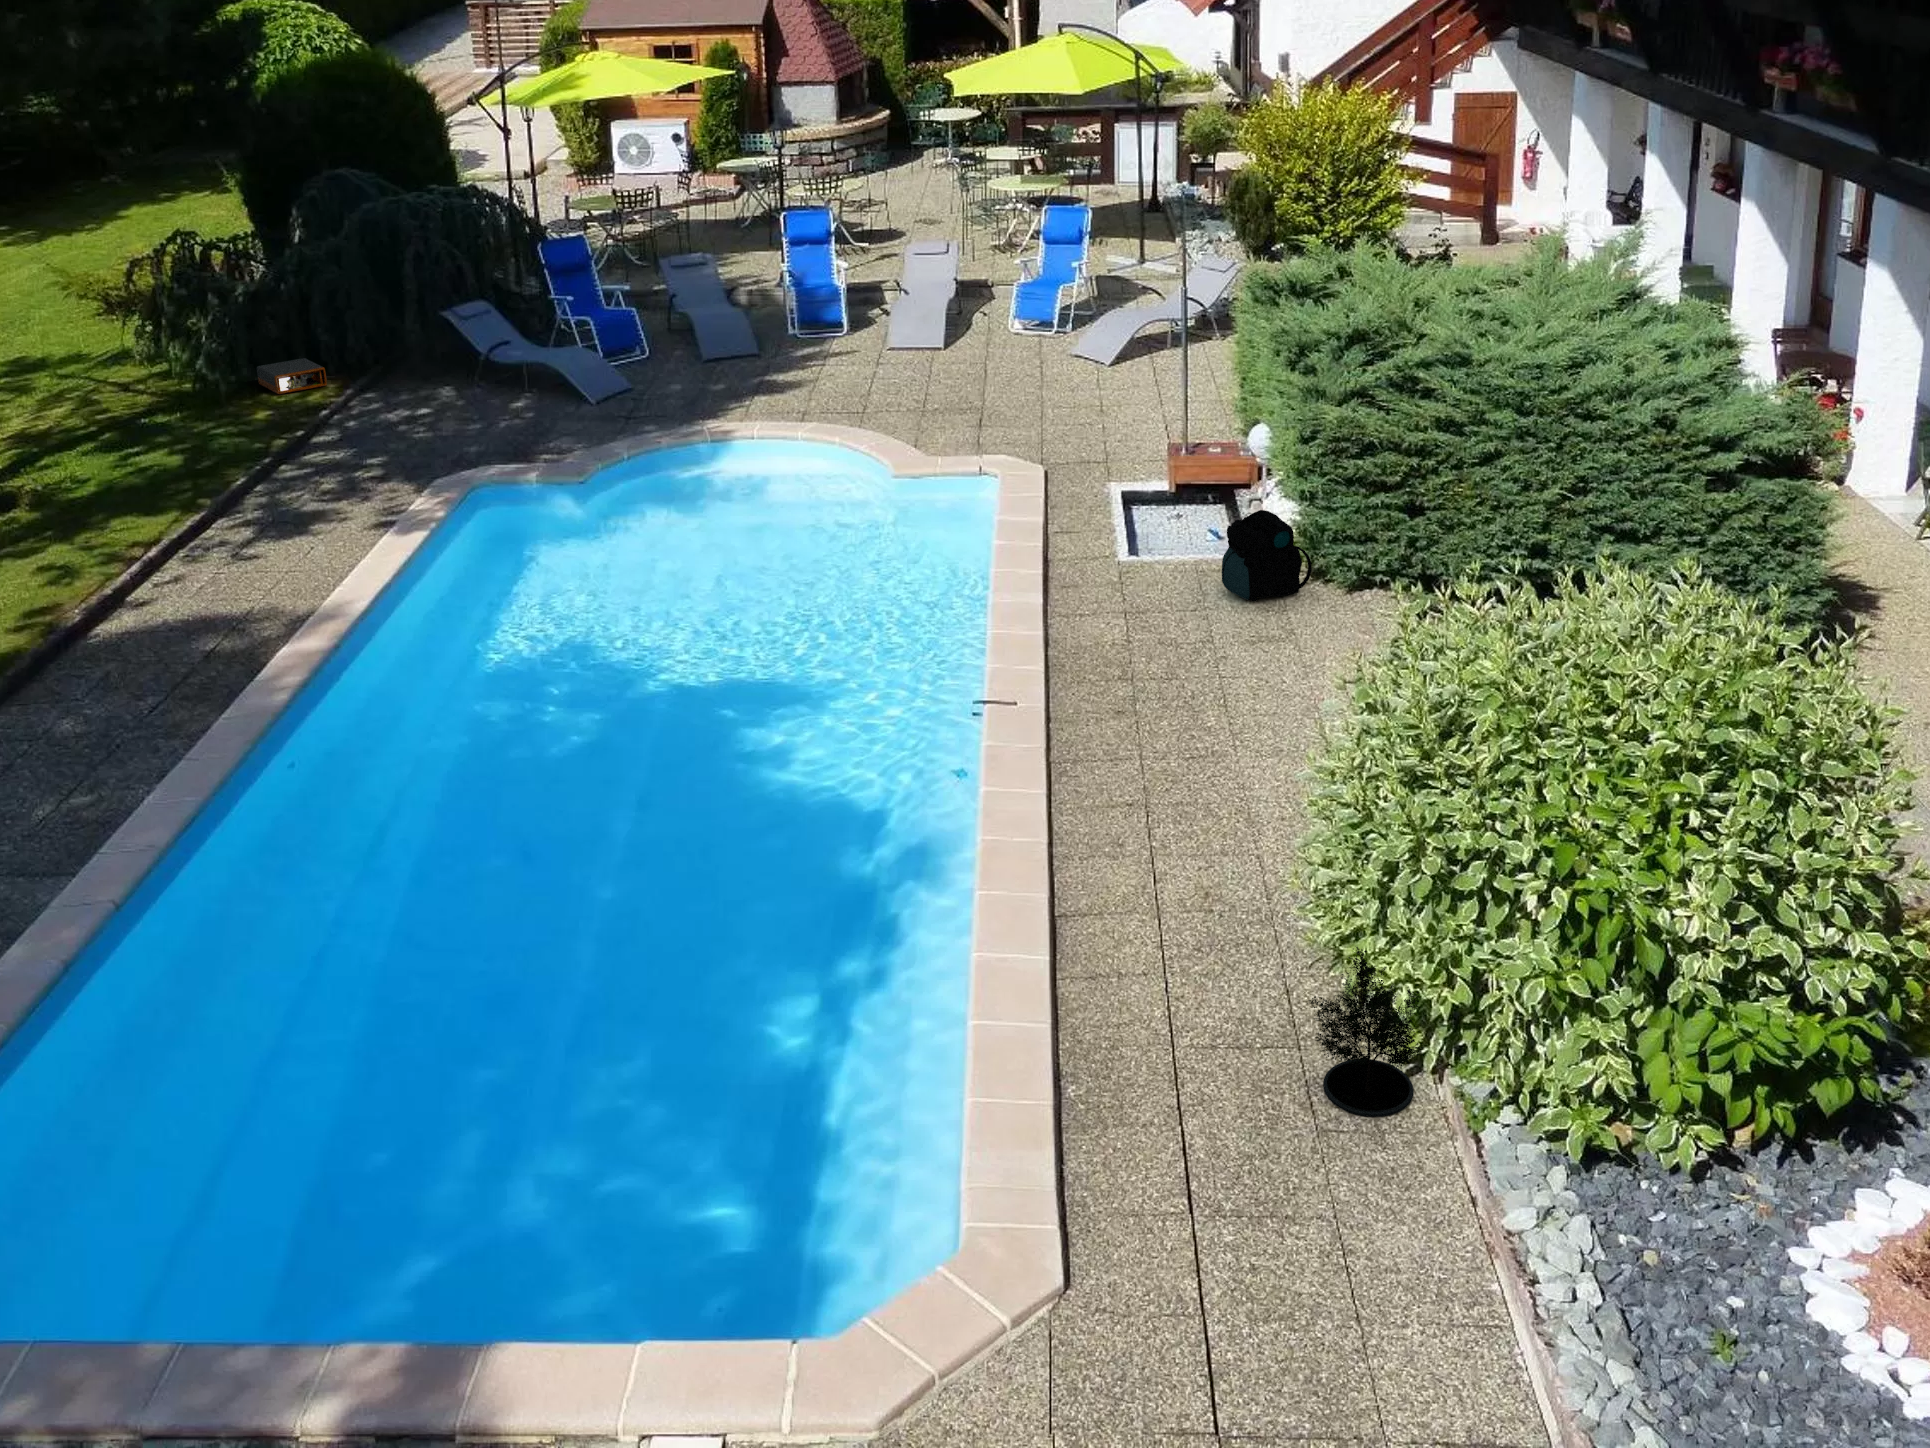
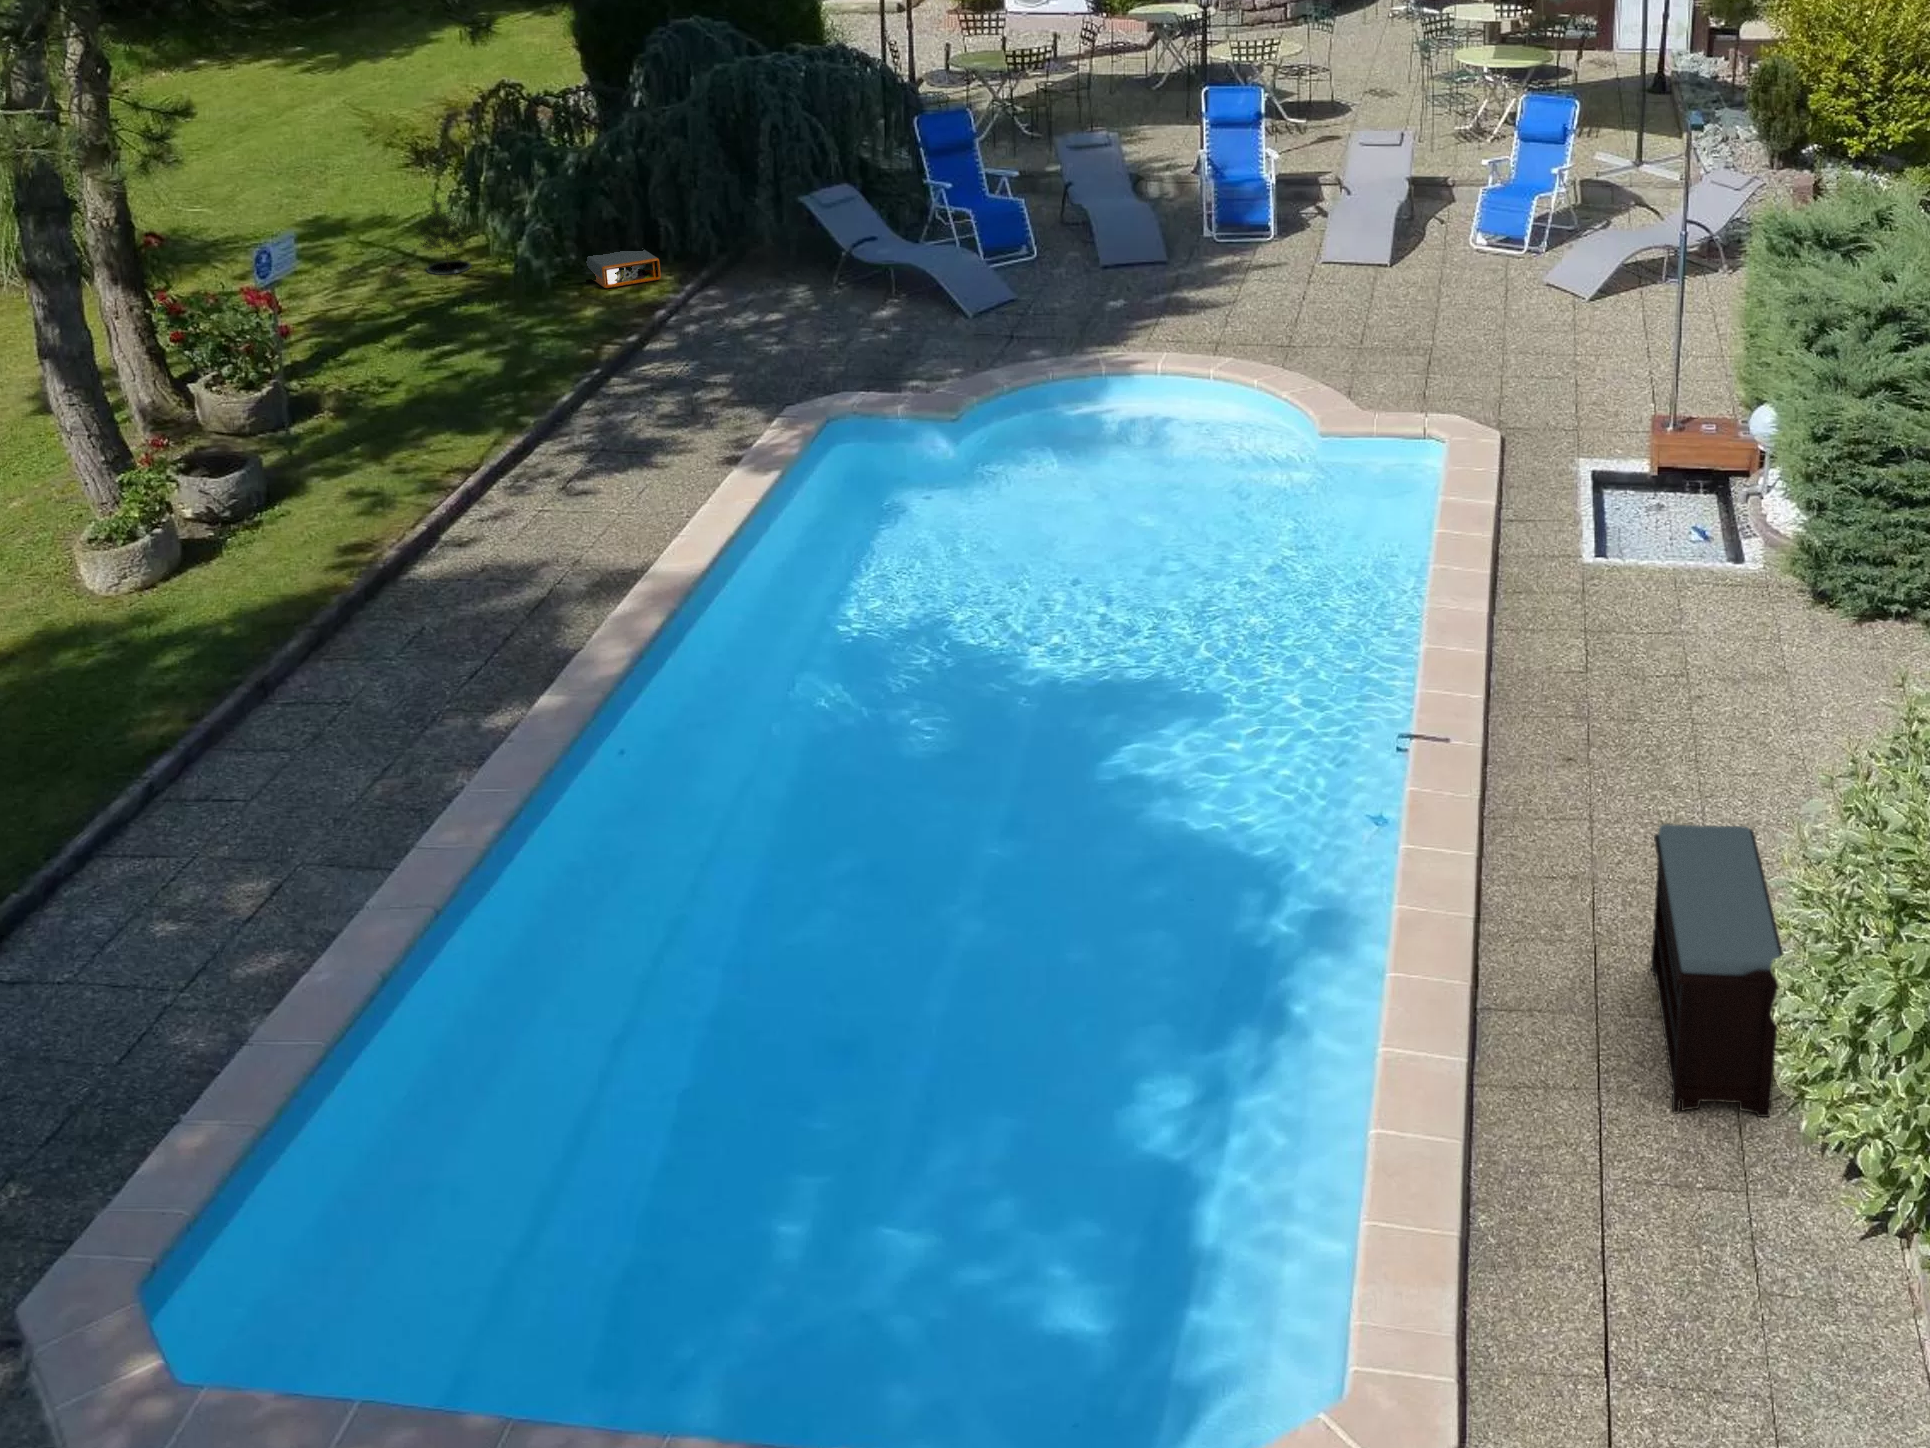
backpack: present [1222,510,1312,602] -> none [1704,517,1815,628]
bench: none [1197,741,1321,988] -> present [1651,824,1783,1117]
potted tree: present [1307,947,1423,1117] -> present [416,196,471,275]

